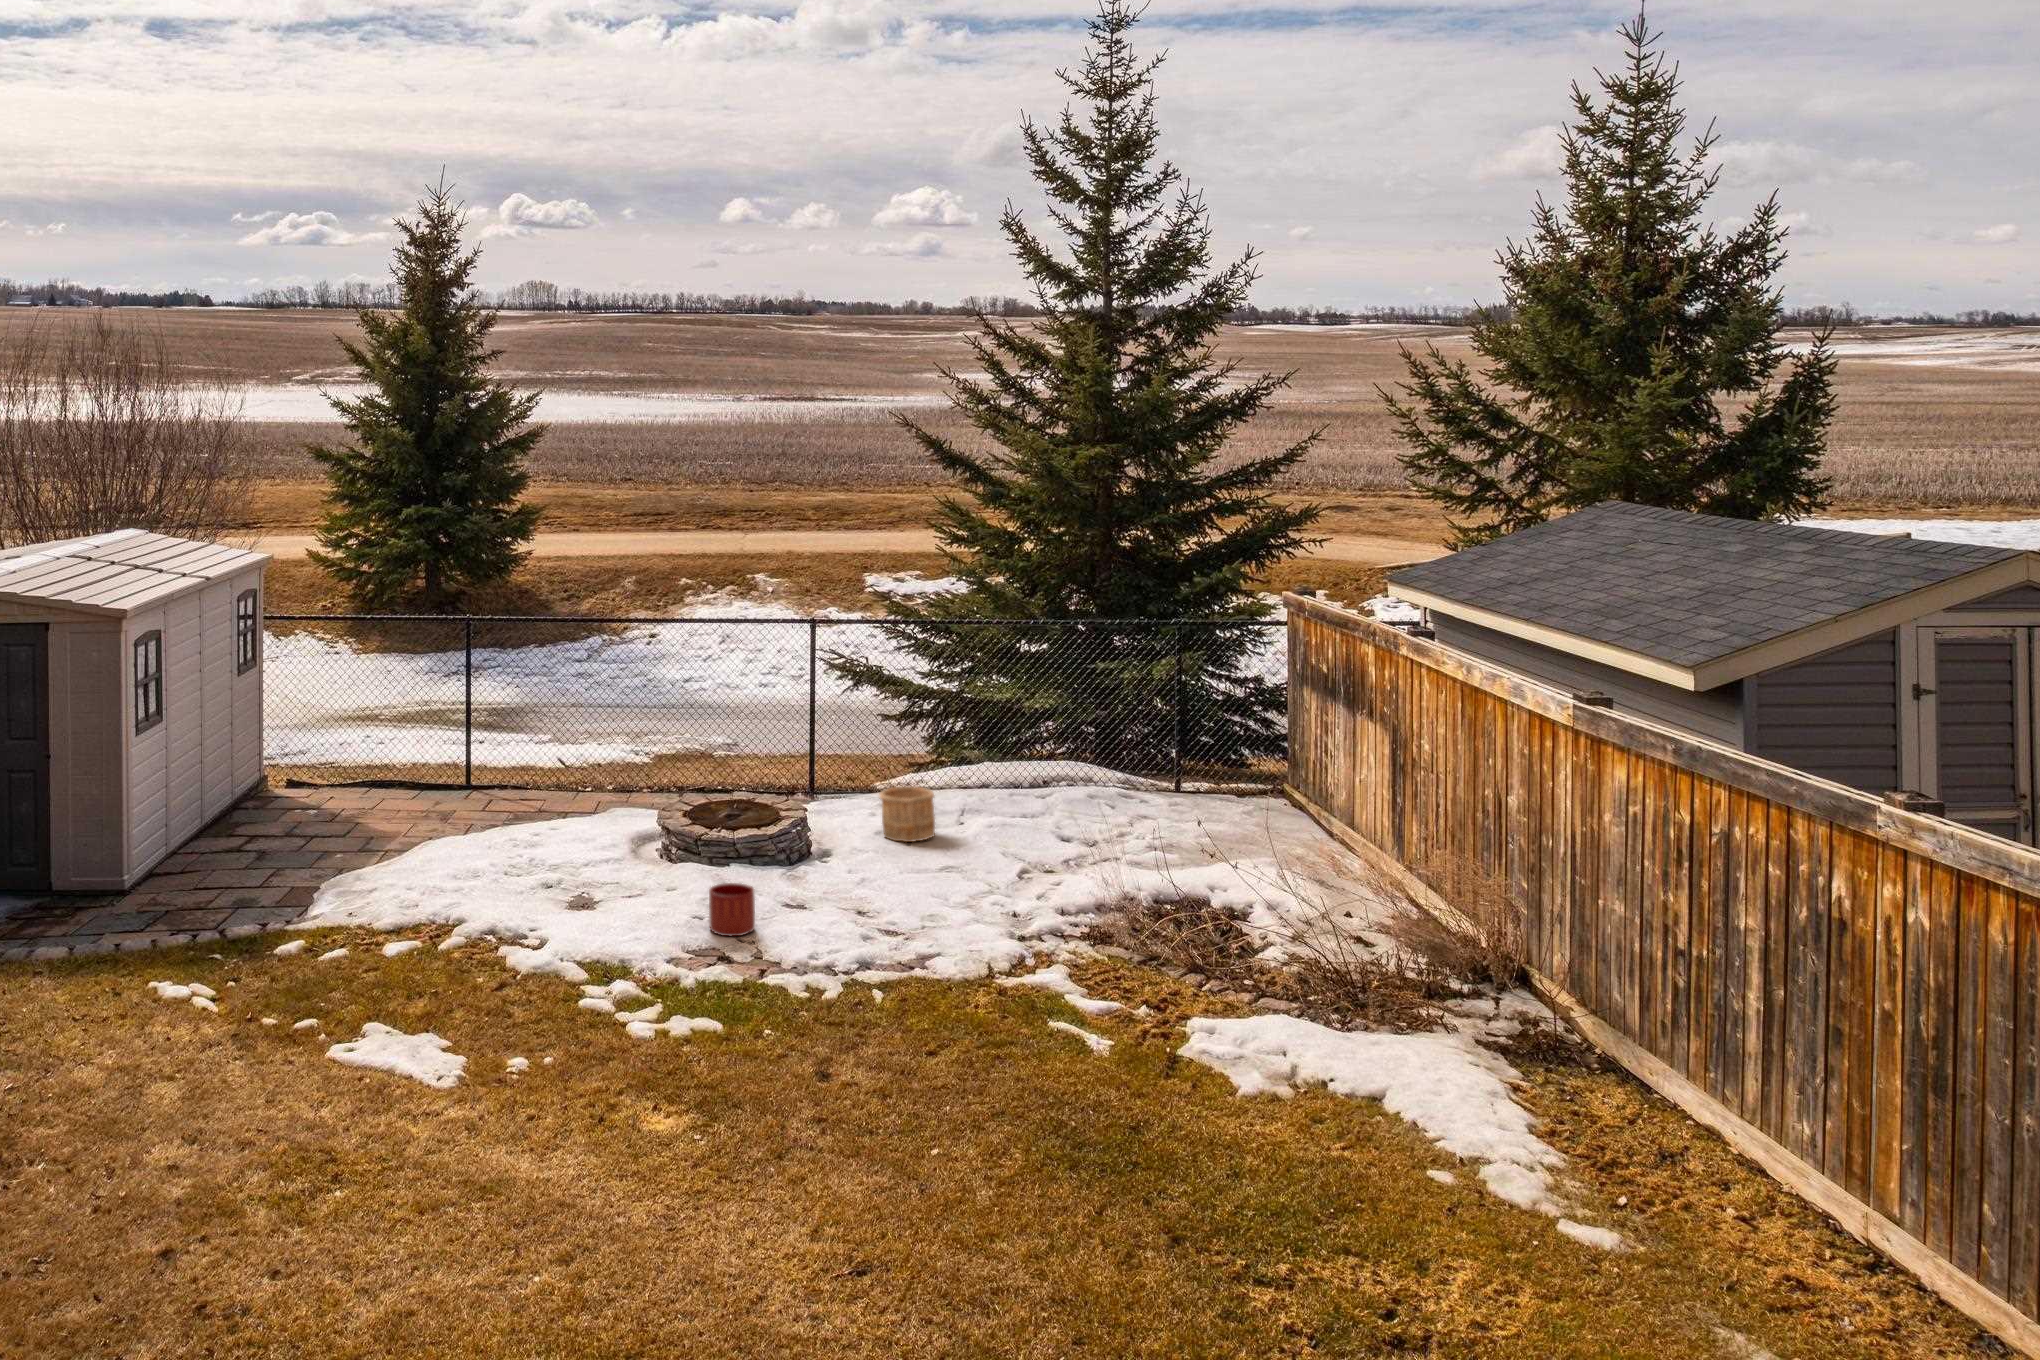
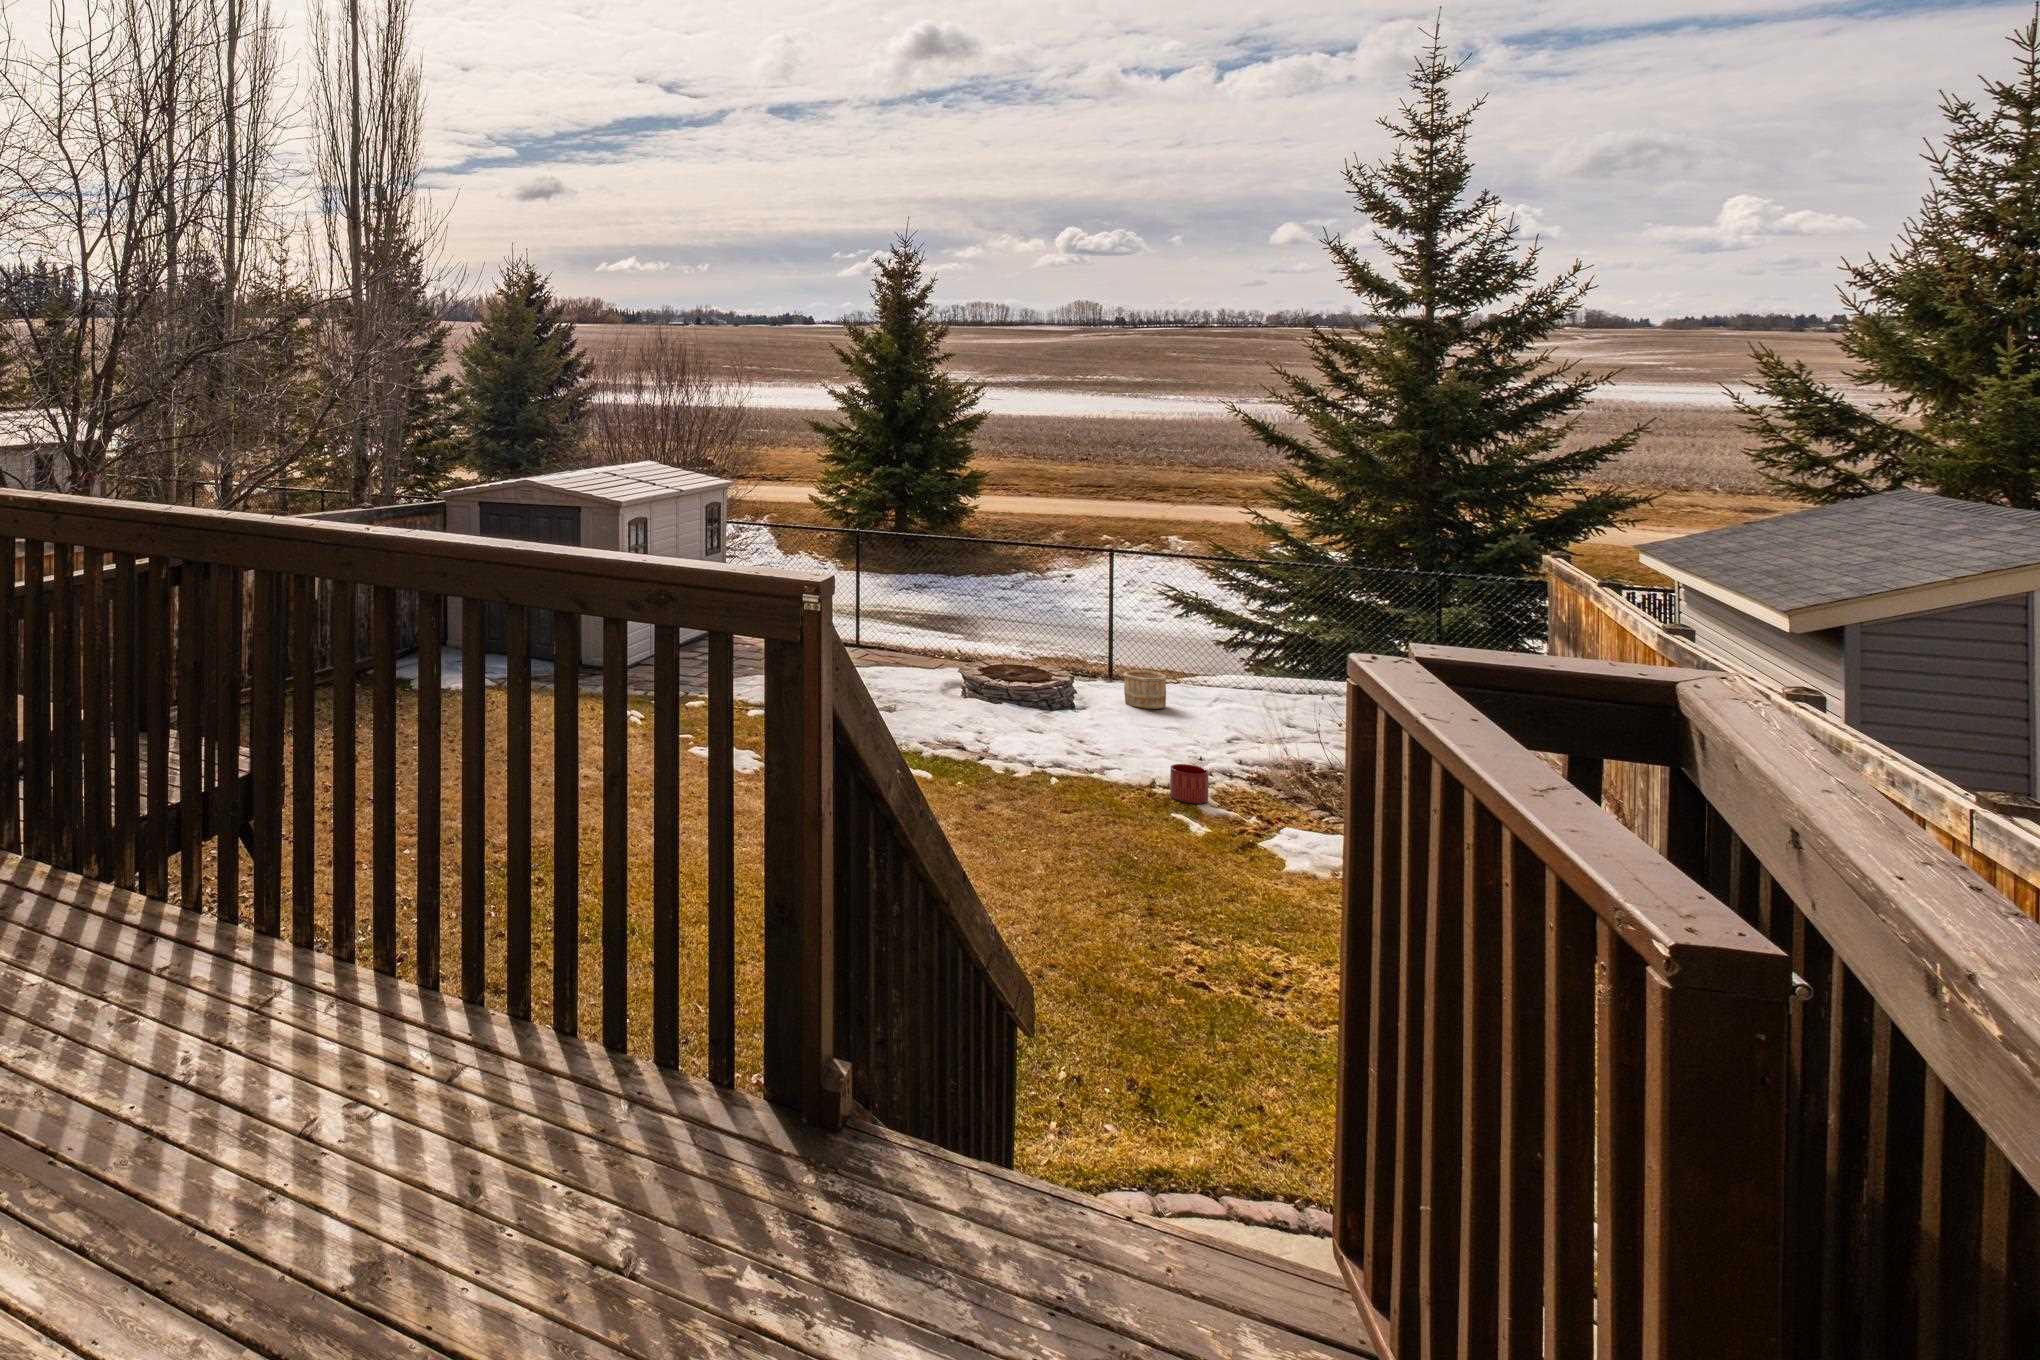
planter: present [709,883,755,936] -> present [1170,764,1209,804]

